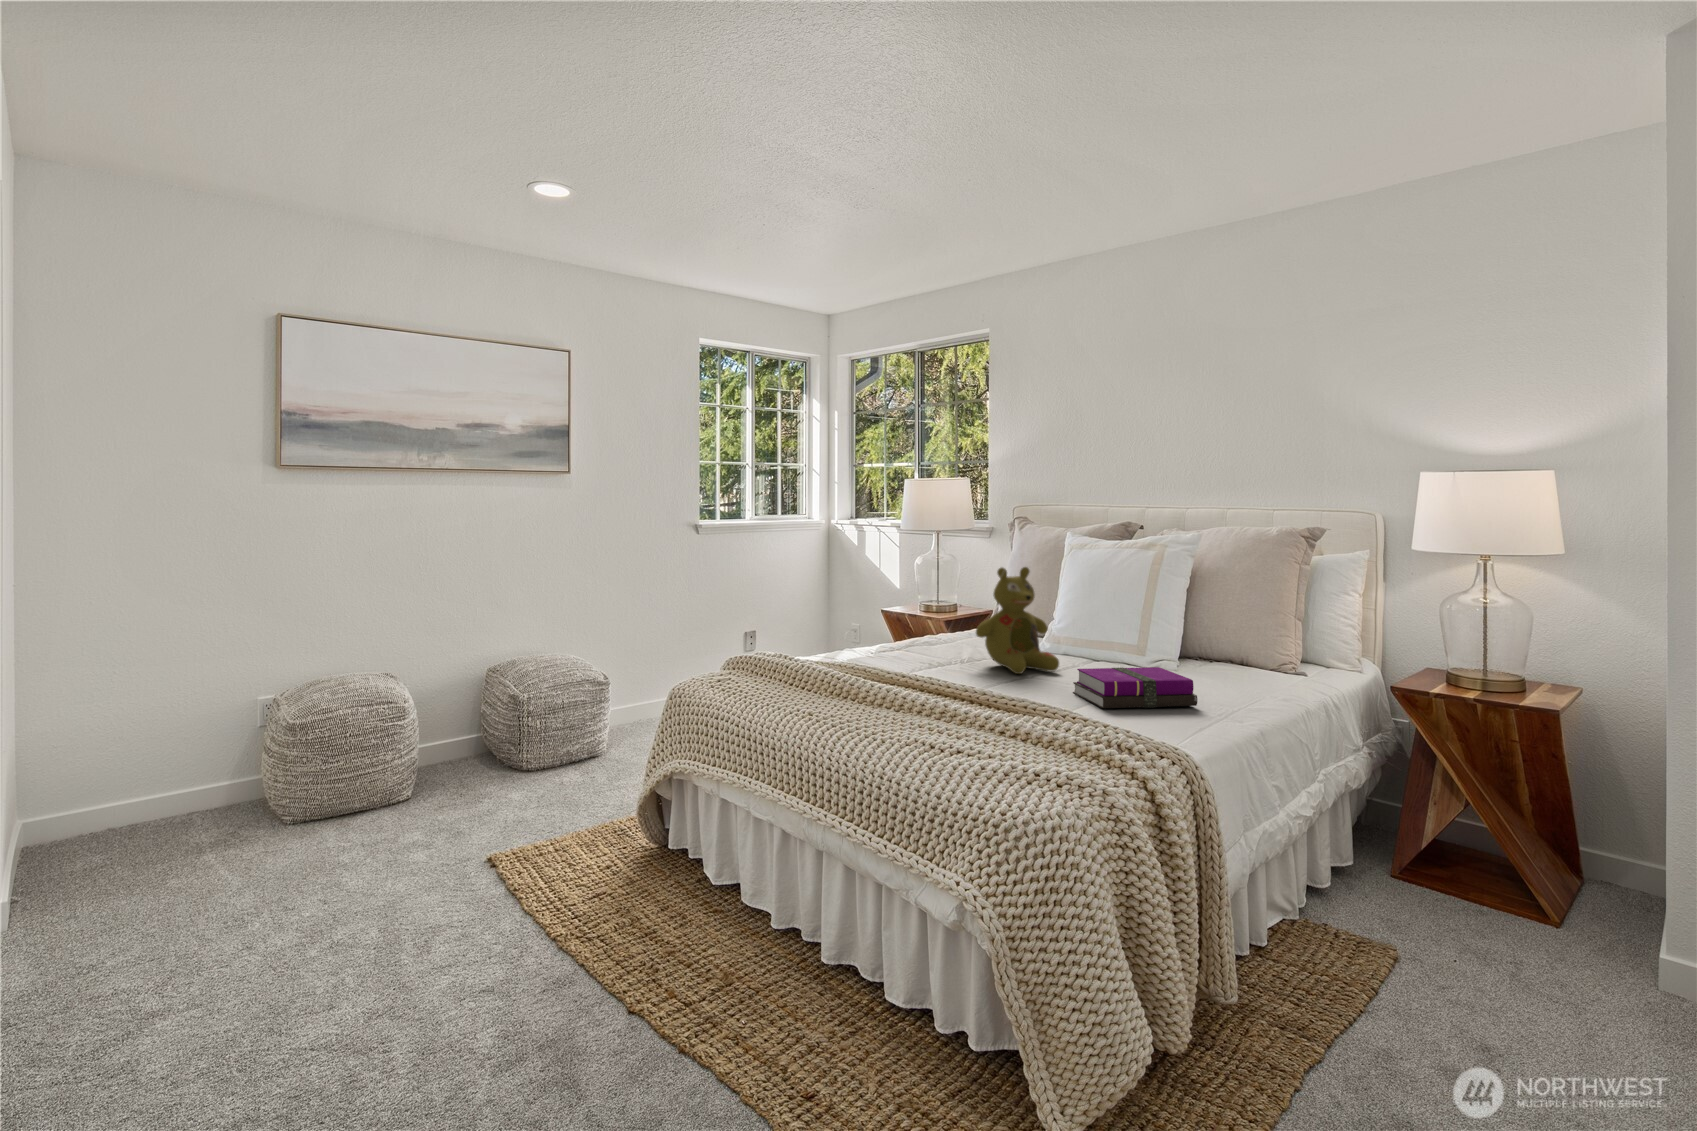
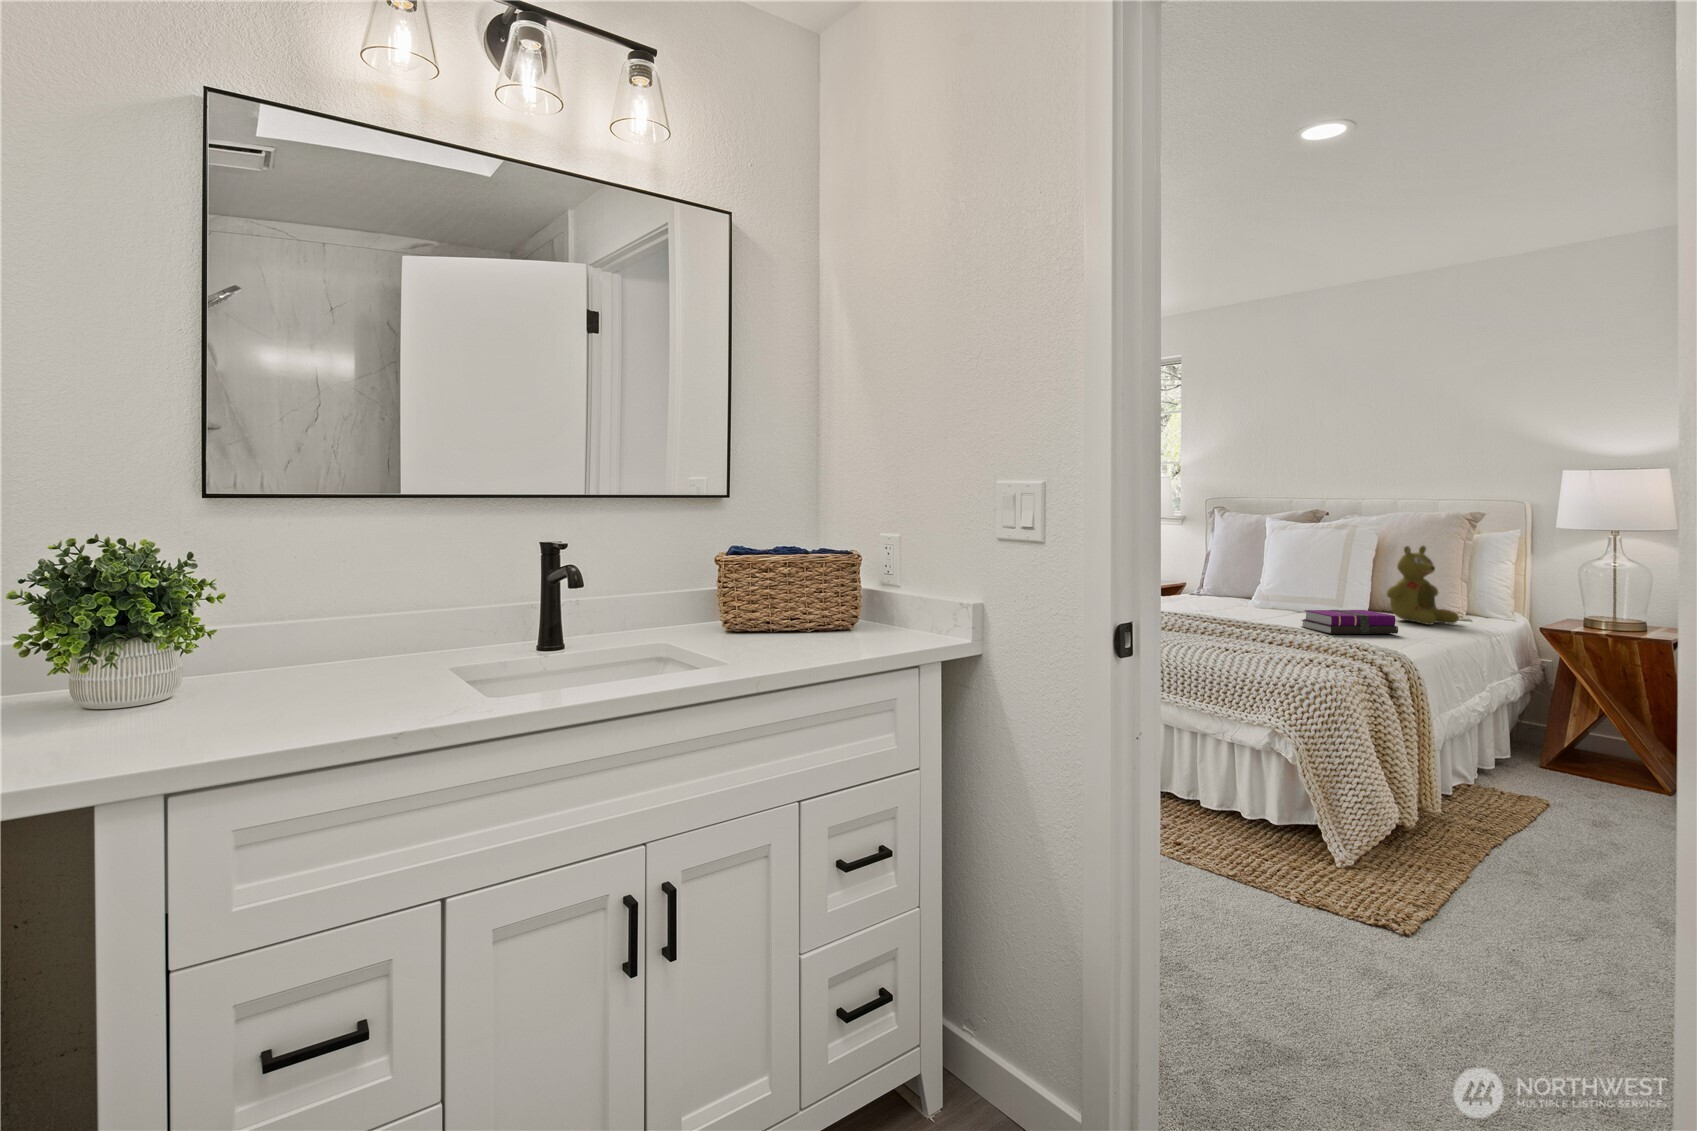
stuffed bear: present [976,567,1059,674] -> present [1387,546,1459,625]

